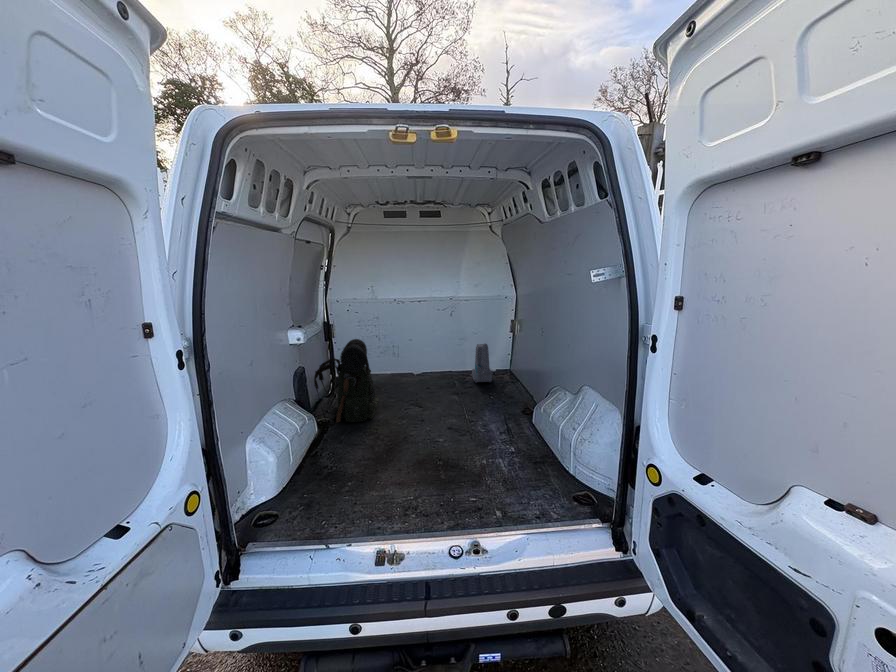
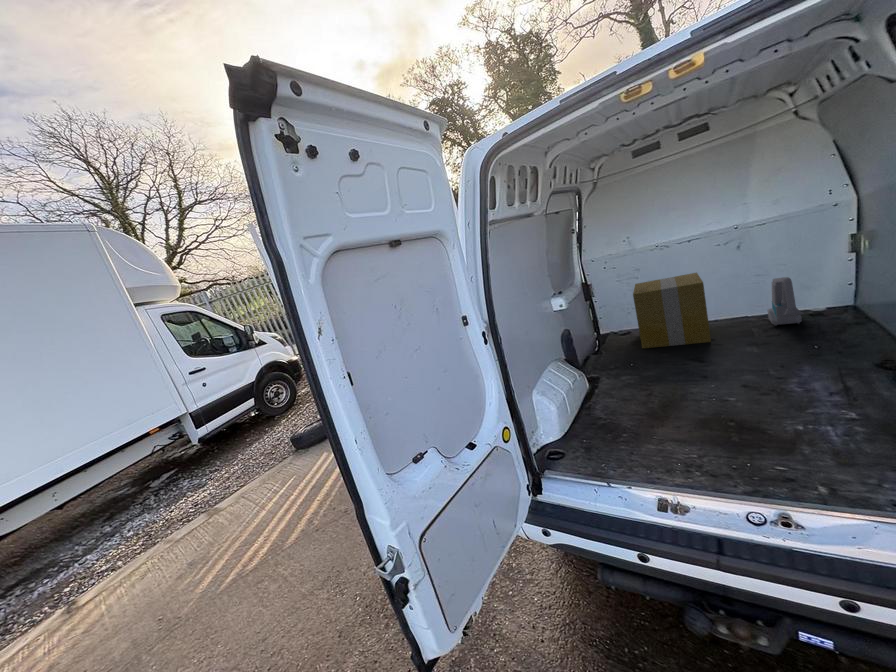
cardboard box: none [372,330,432,397] -> present [633,273,711,348]
backpack: present [314,339,379,425] -> none [580,295,646,377]

